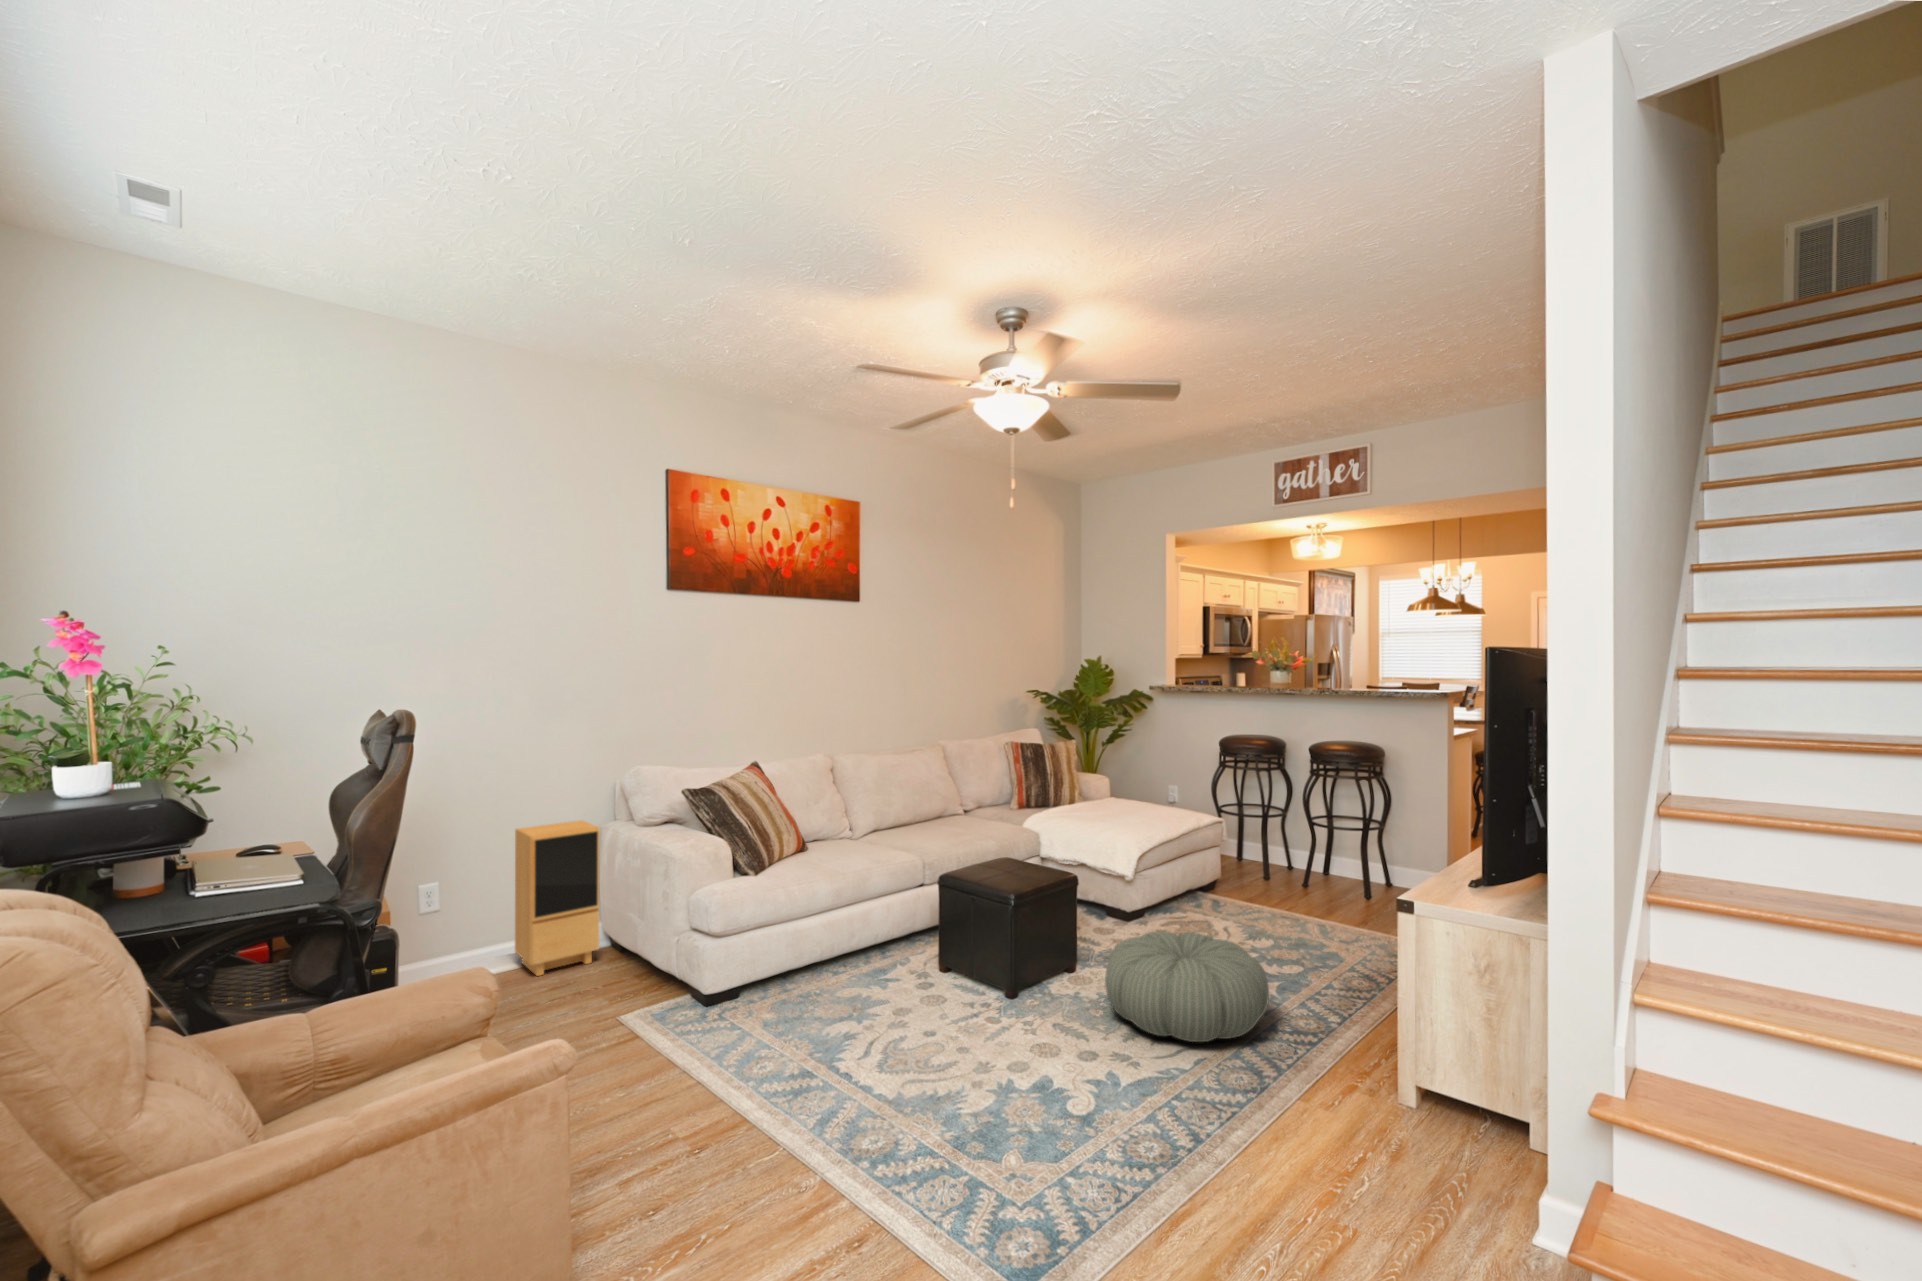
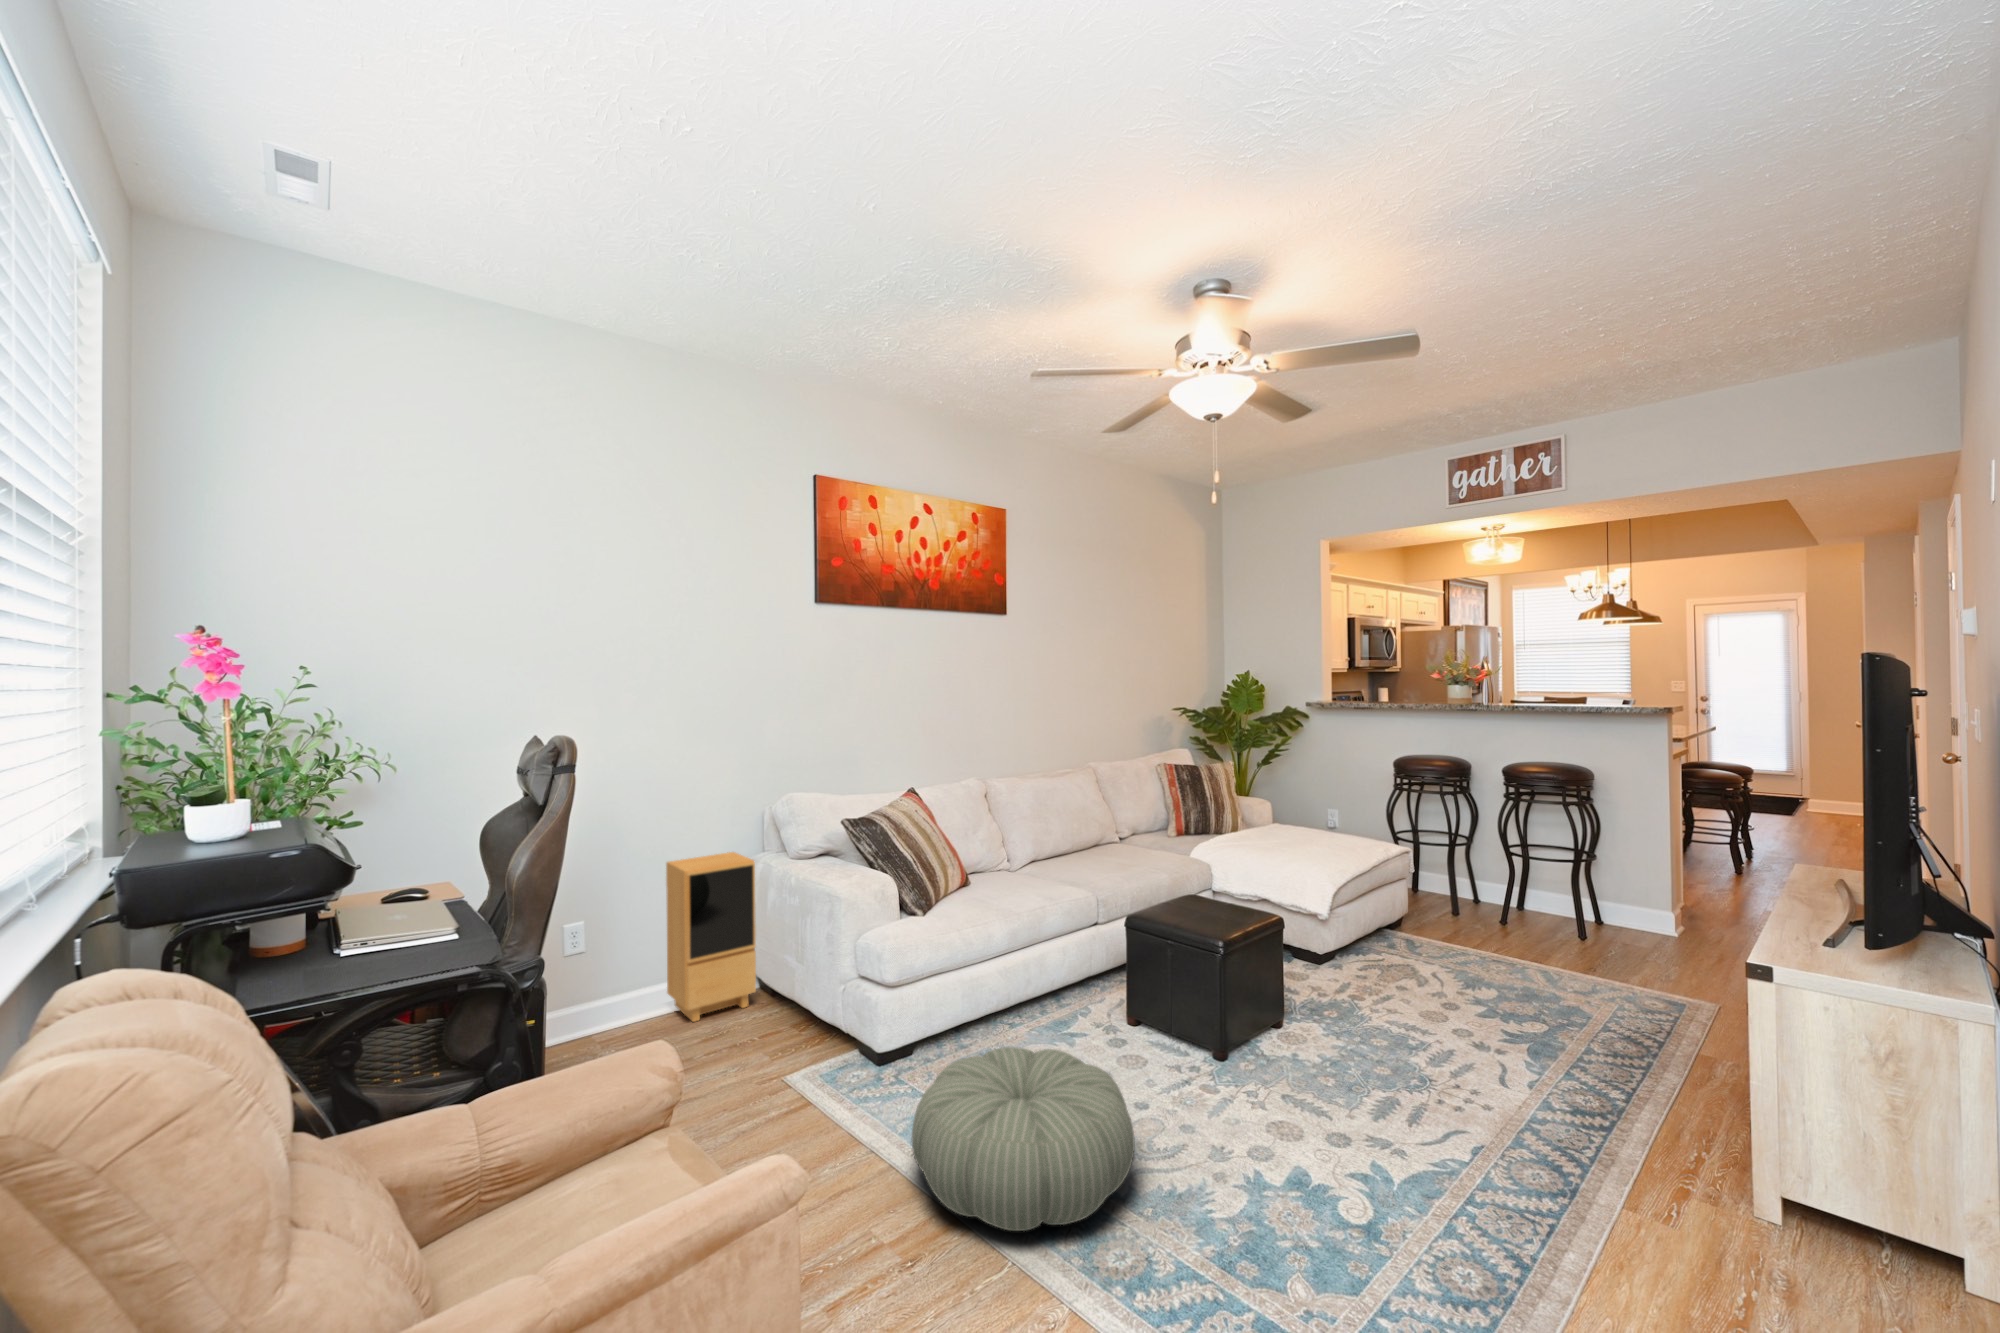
pouf: present [1105,932,1269,1042] -> present [912,1047,1135,1231]

